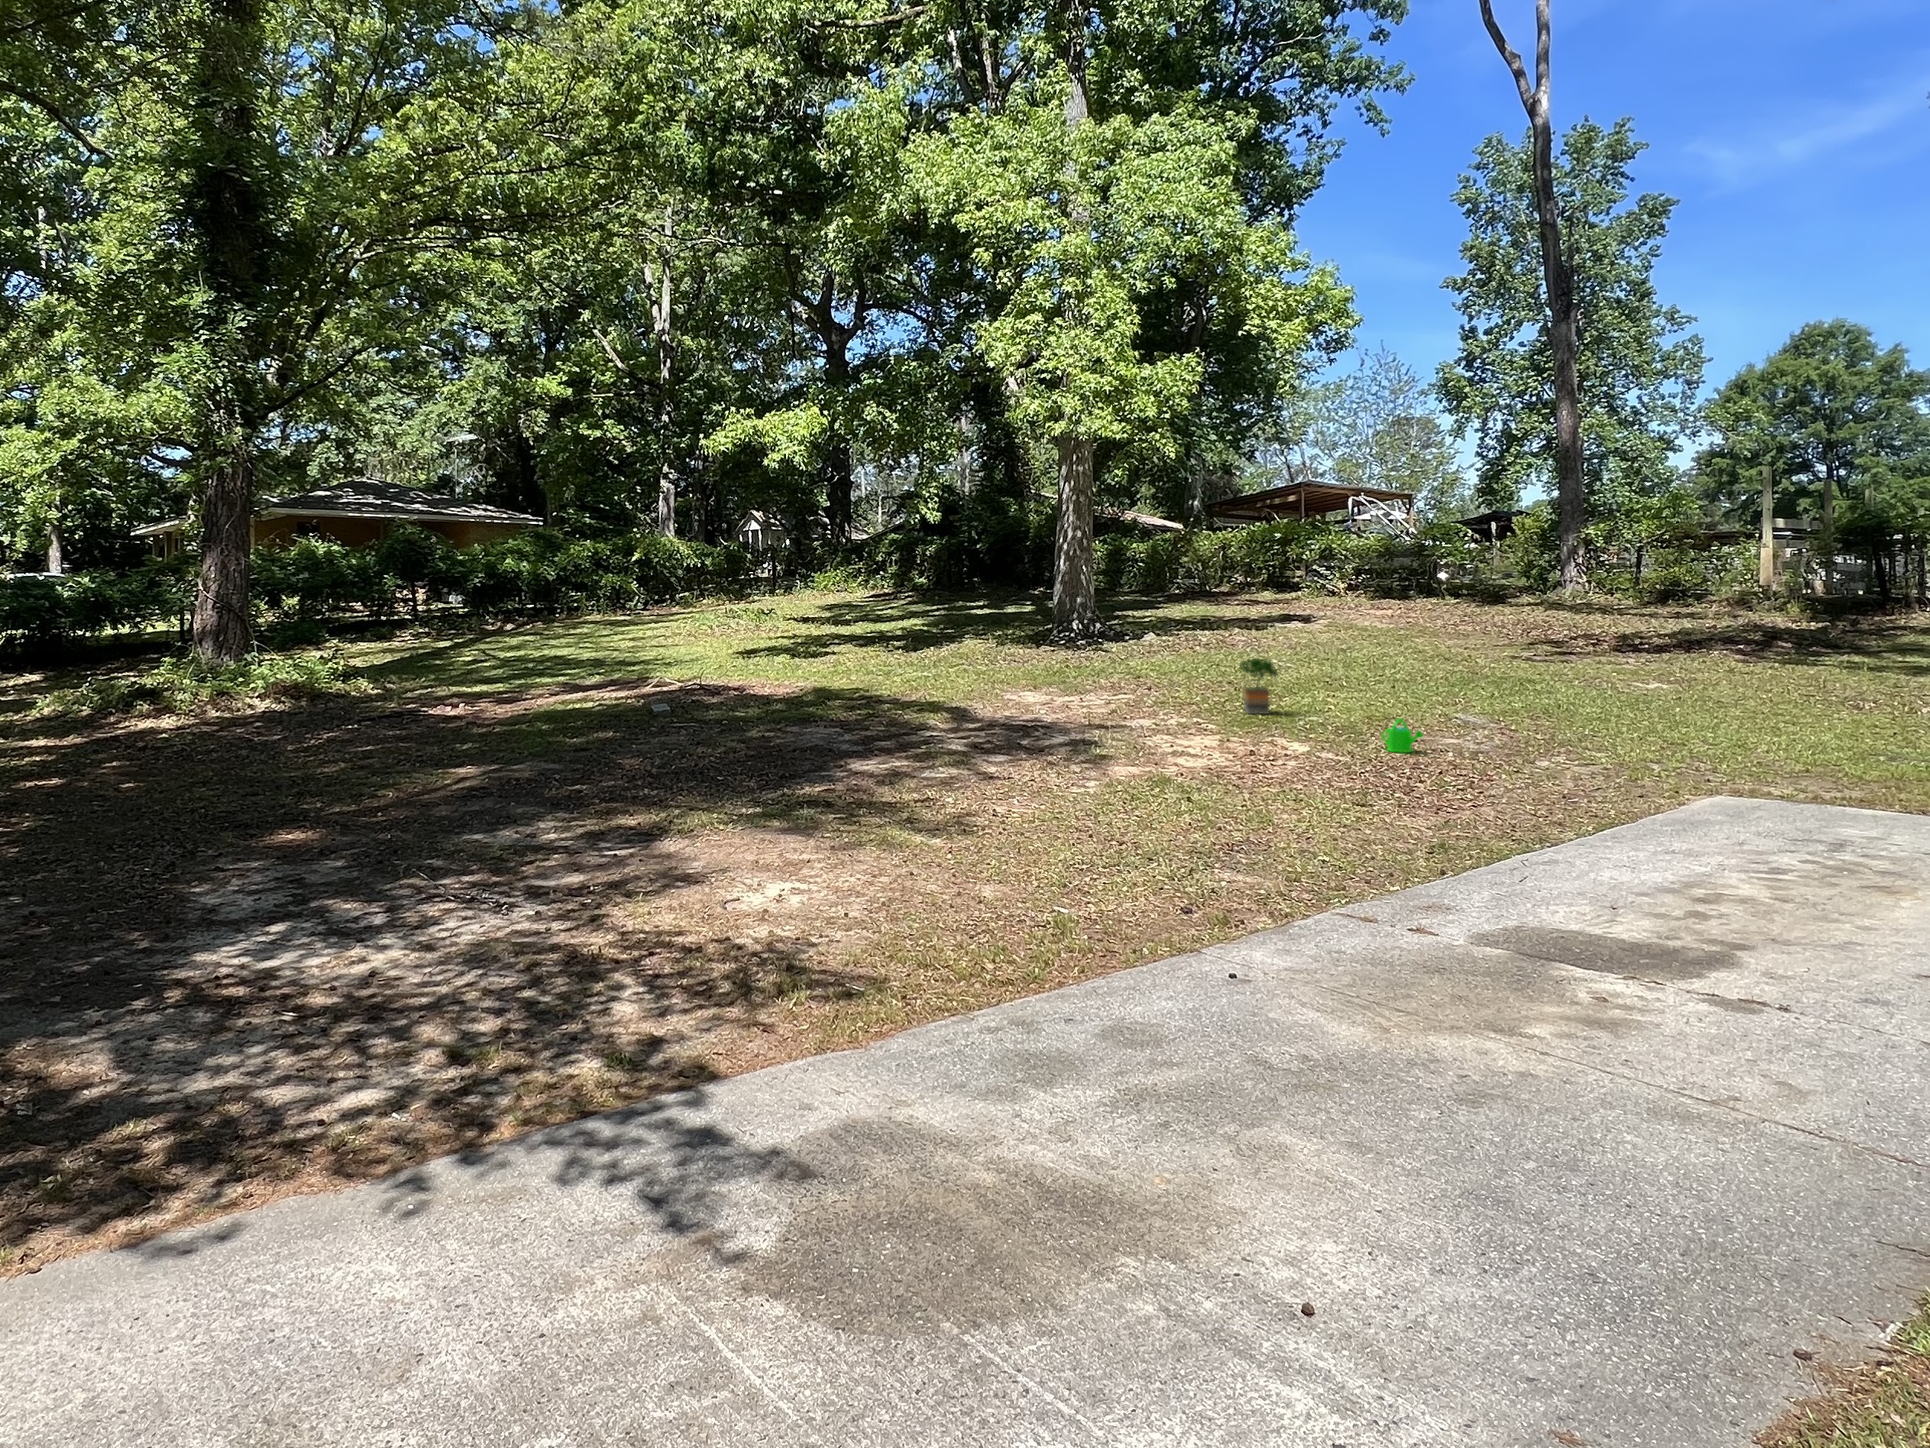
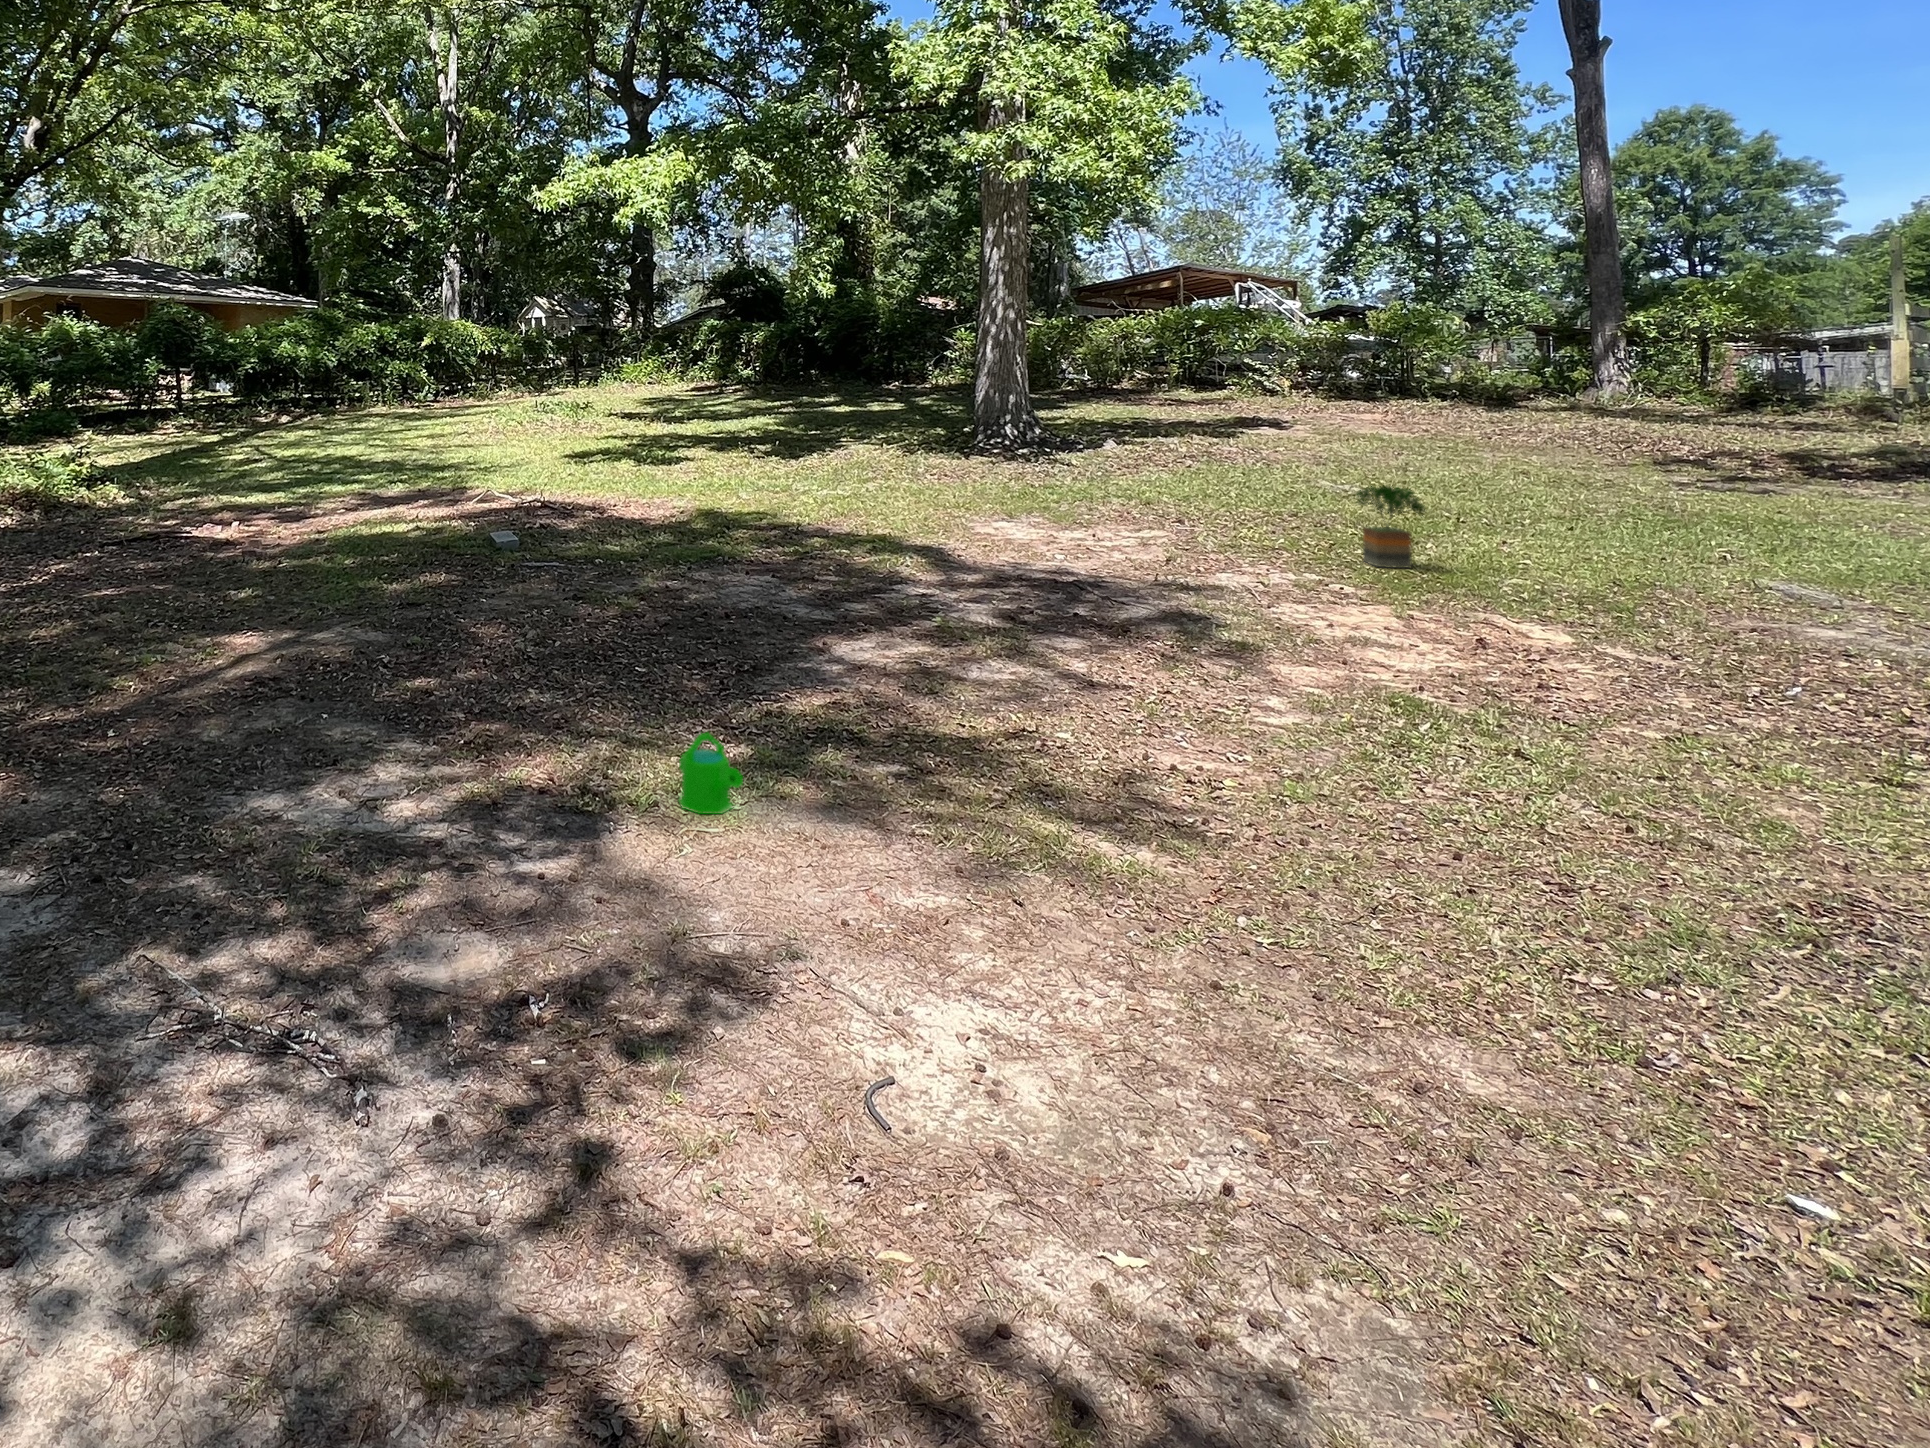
watering can: present [1381,718,1423,753] -> present [679,733,743,814]

